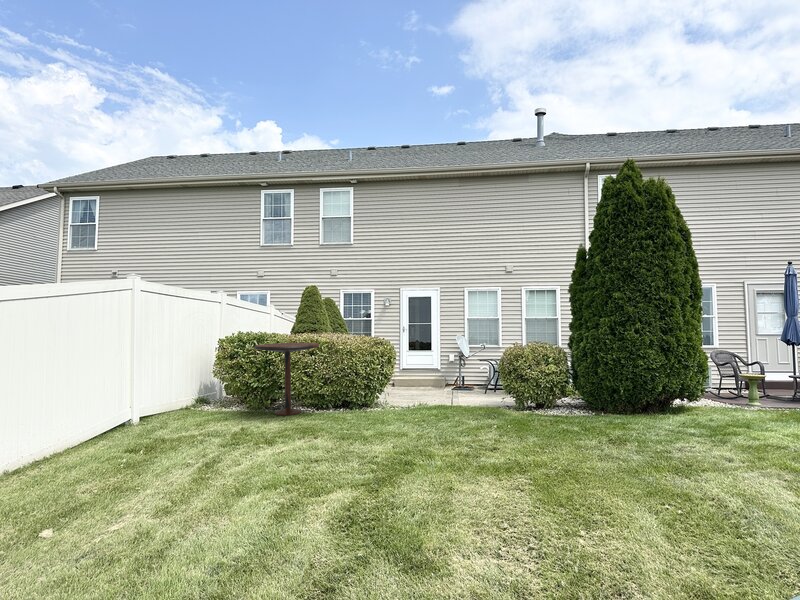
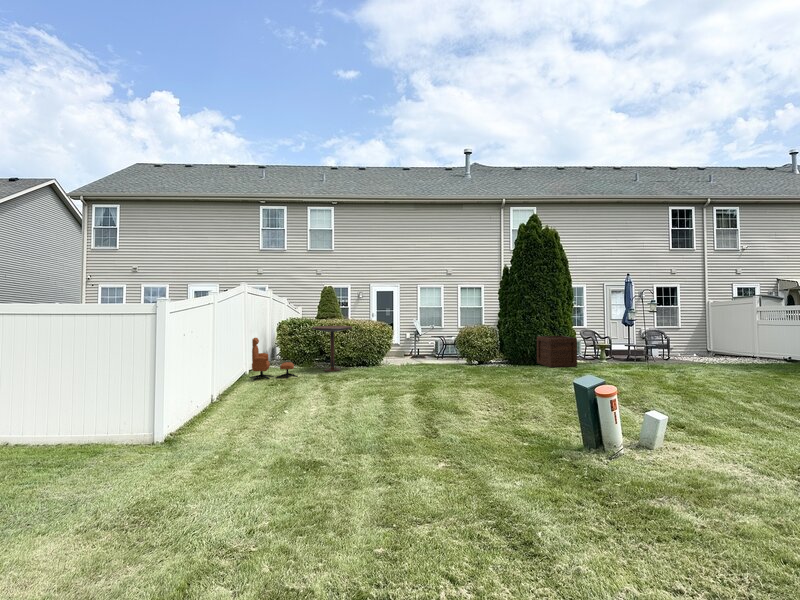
lounge chair: none [140,361,219,429] -> present [250,338,298,380]
wooden crate: none [635,363,716,422] -> present [537,336,577,367]

